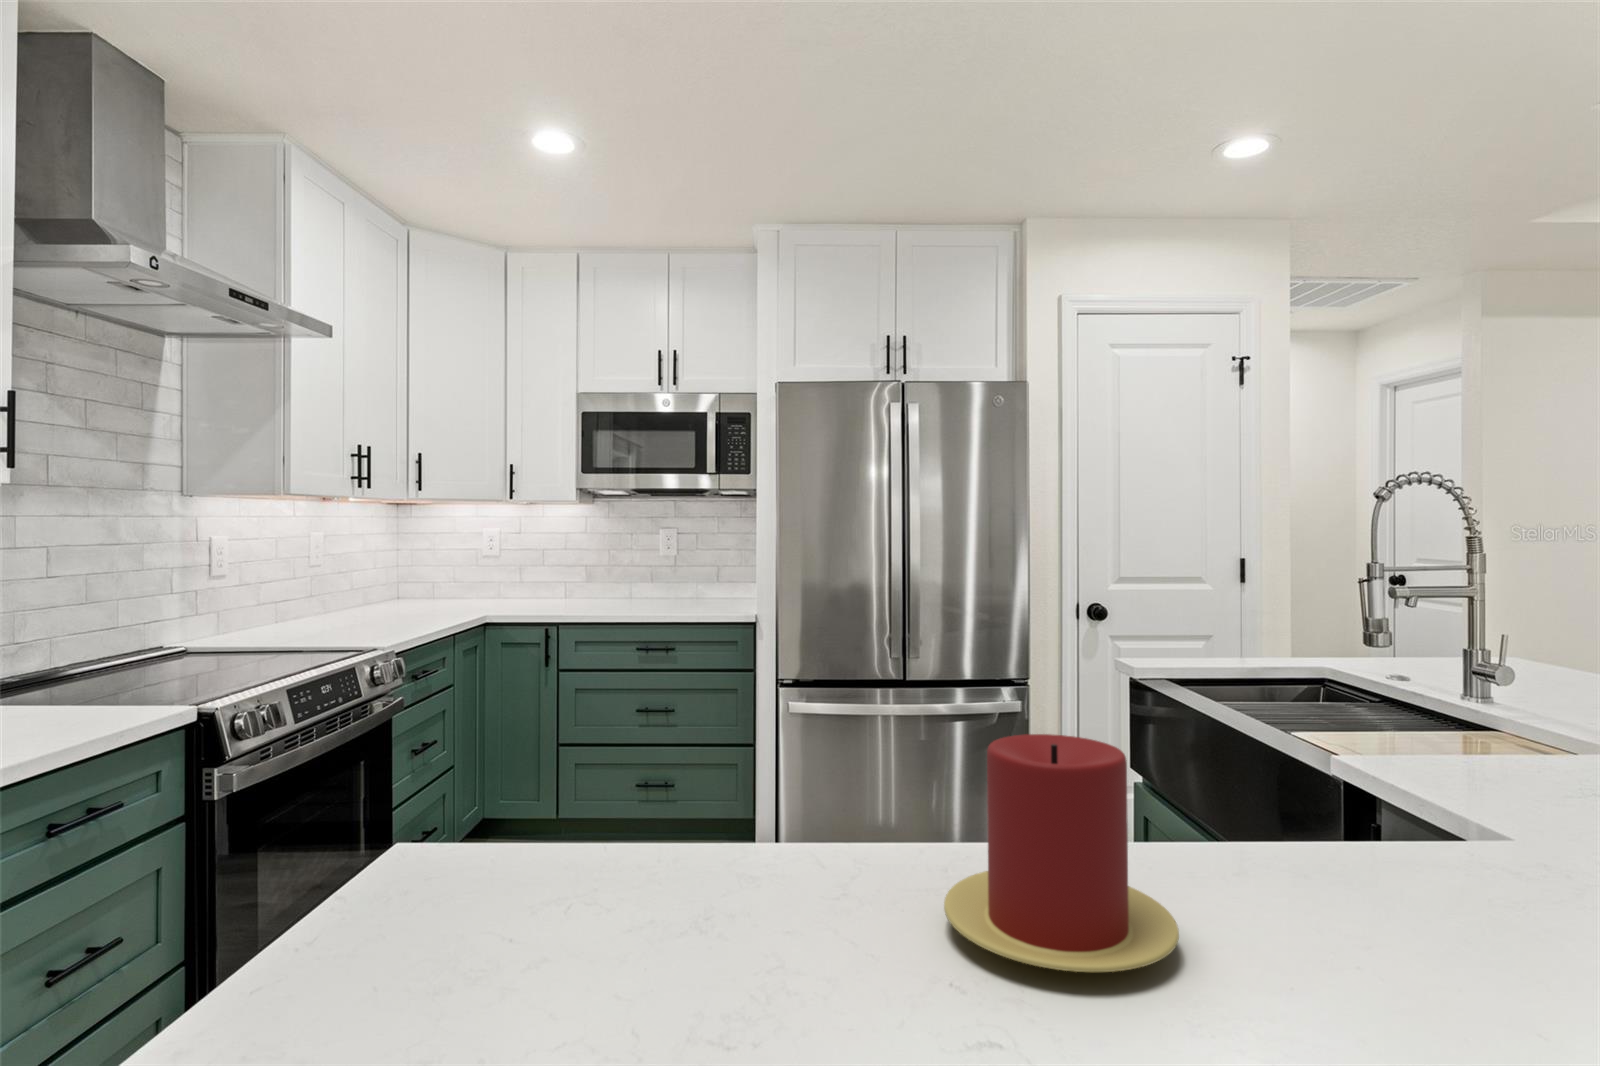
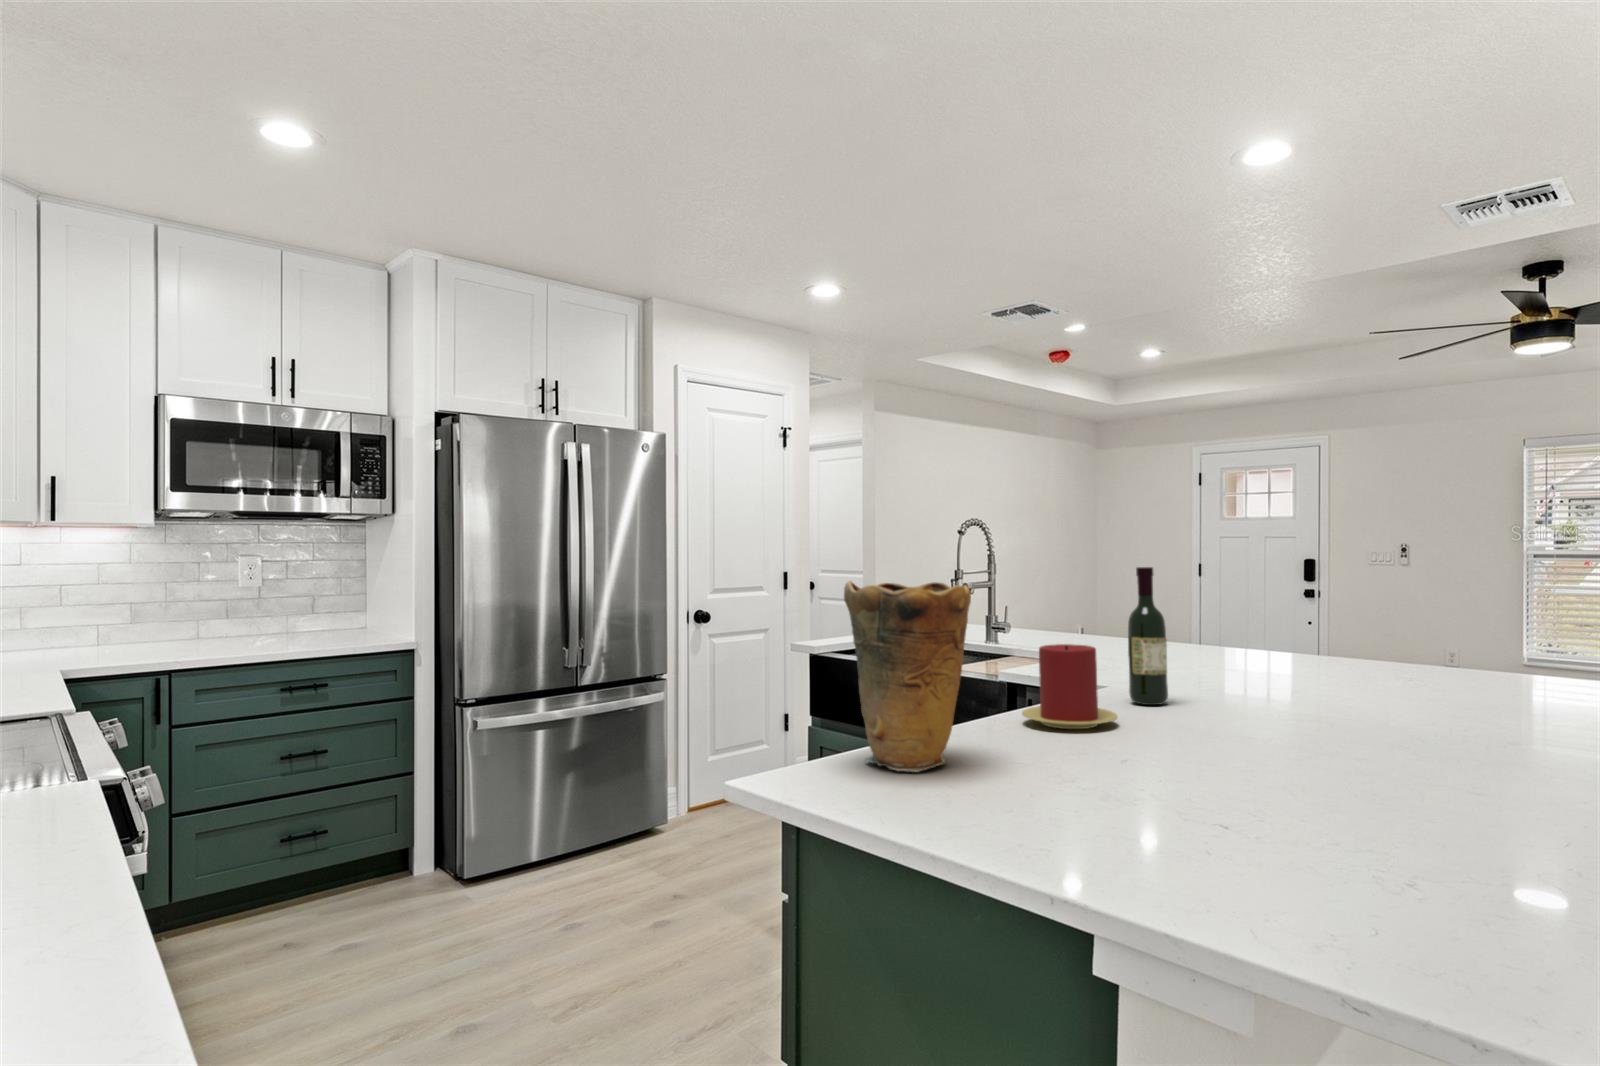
wine bottle: none [1393,562,1522,960] -> present [1128,567,1168,705]
vase: none [372,564,640,949] -> present [844,581,971,772]

